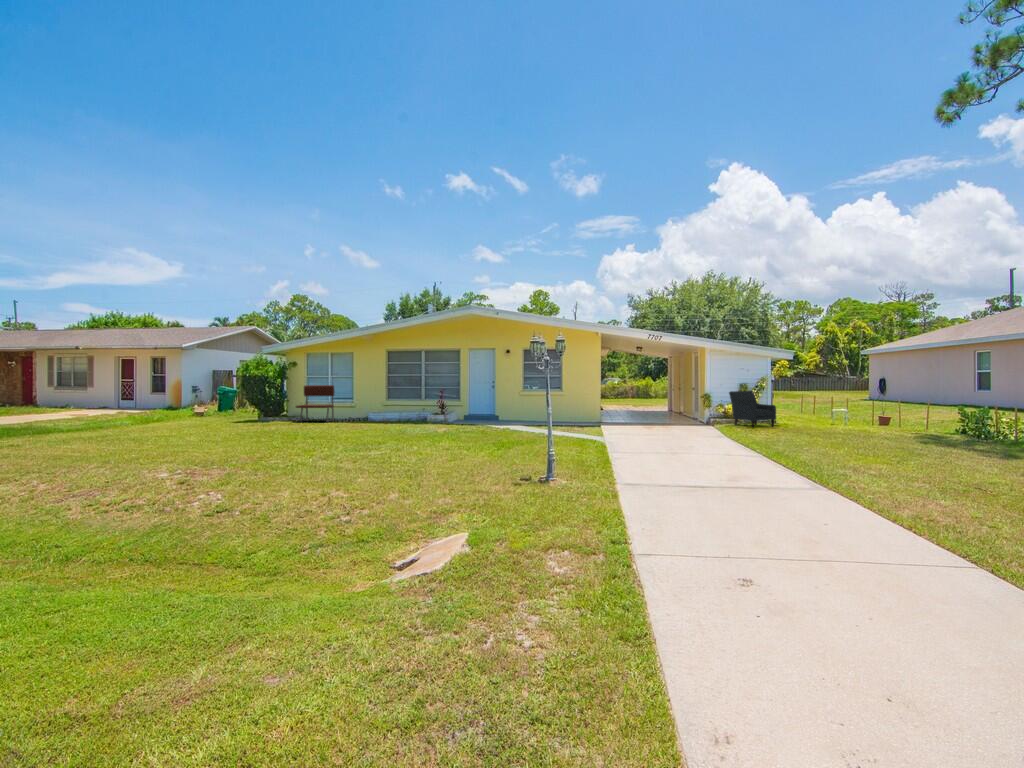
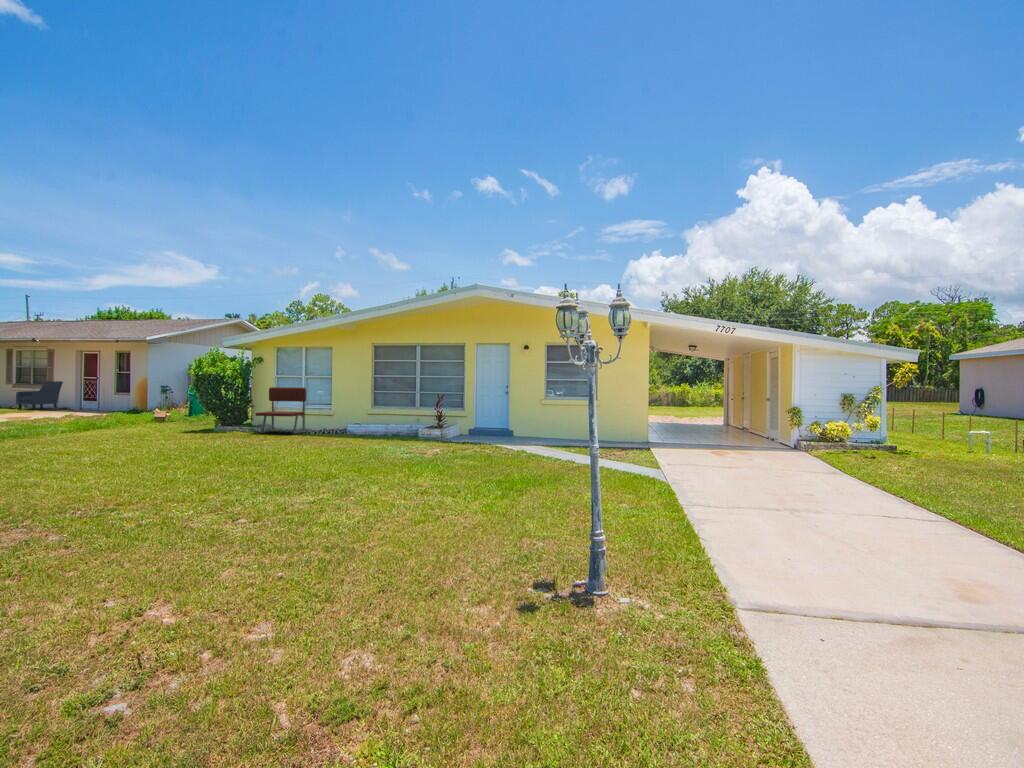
chair: present [729,391,776,427] -> present [16,381,63,410]

